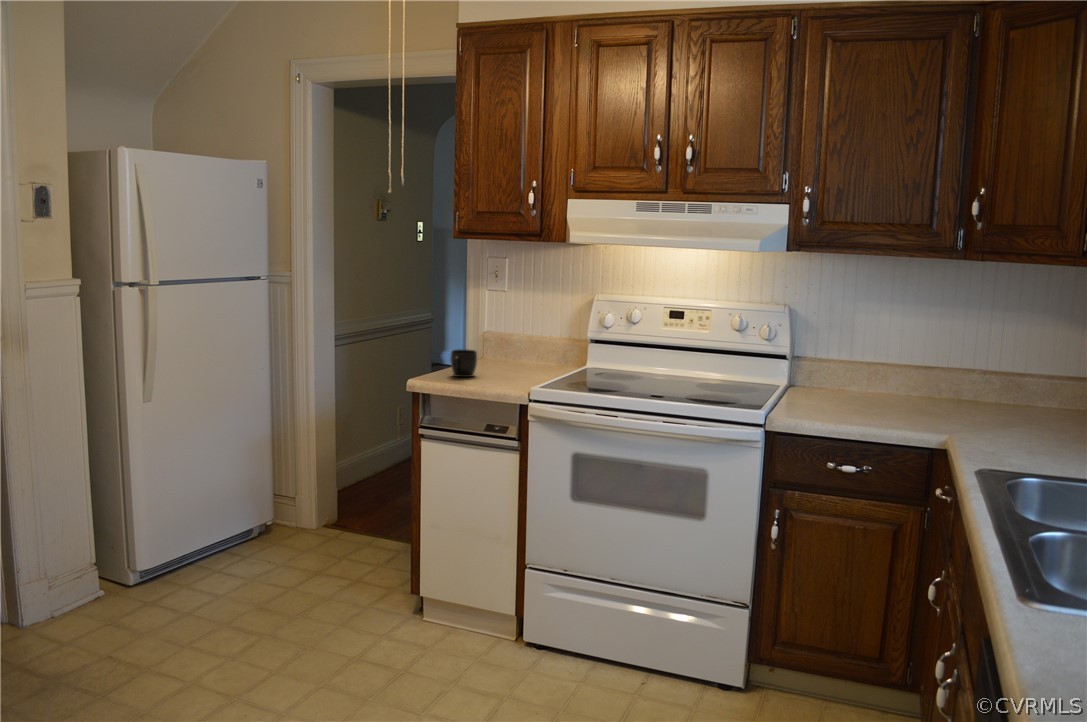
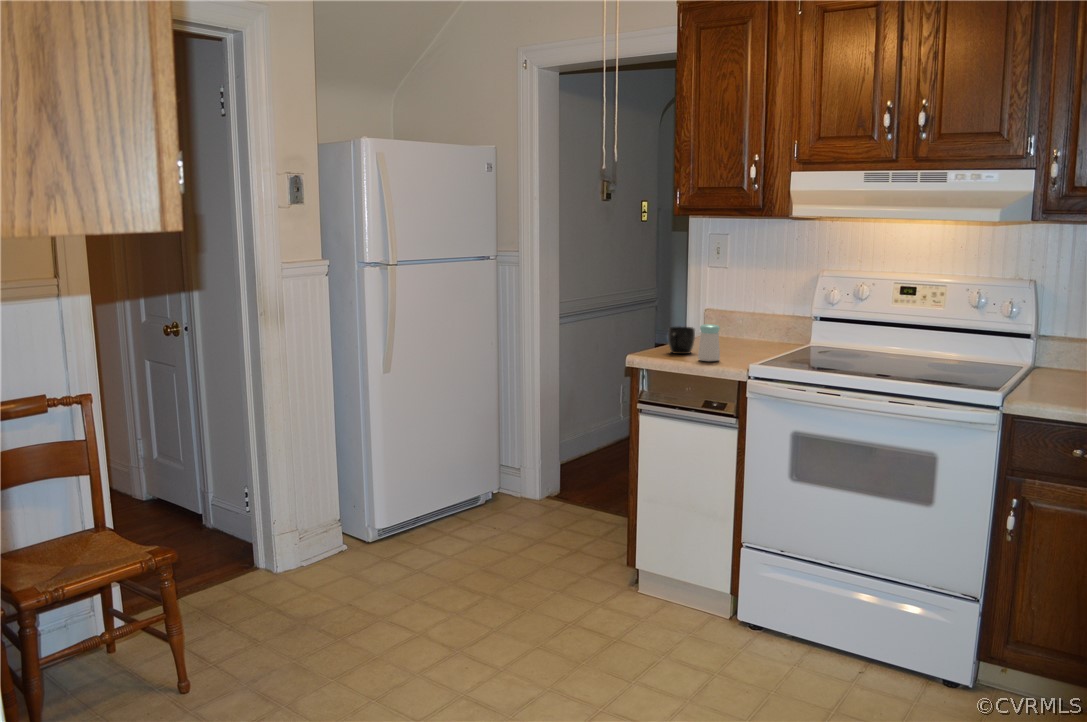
salt shaker: none [481,348,503,385] -> present [698,324,720,361]

